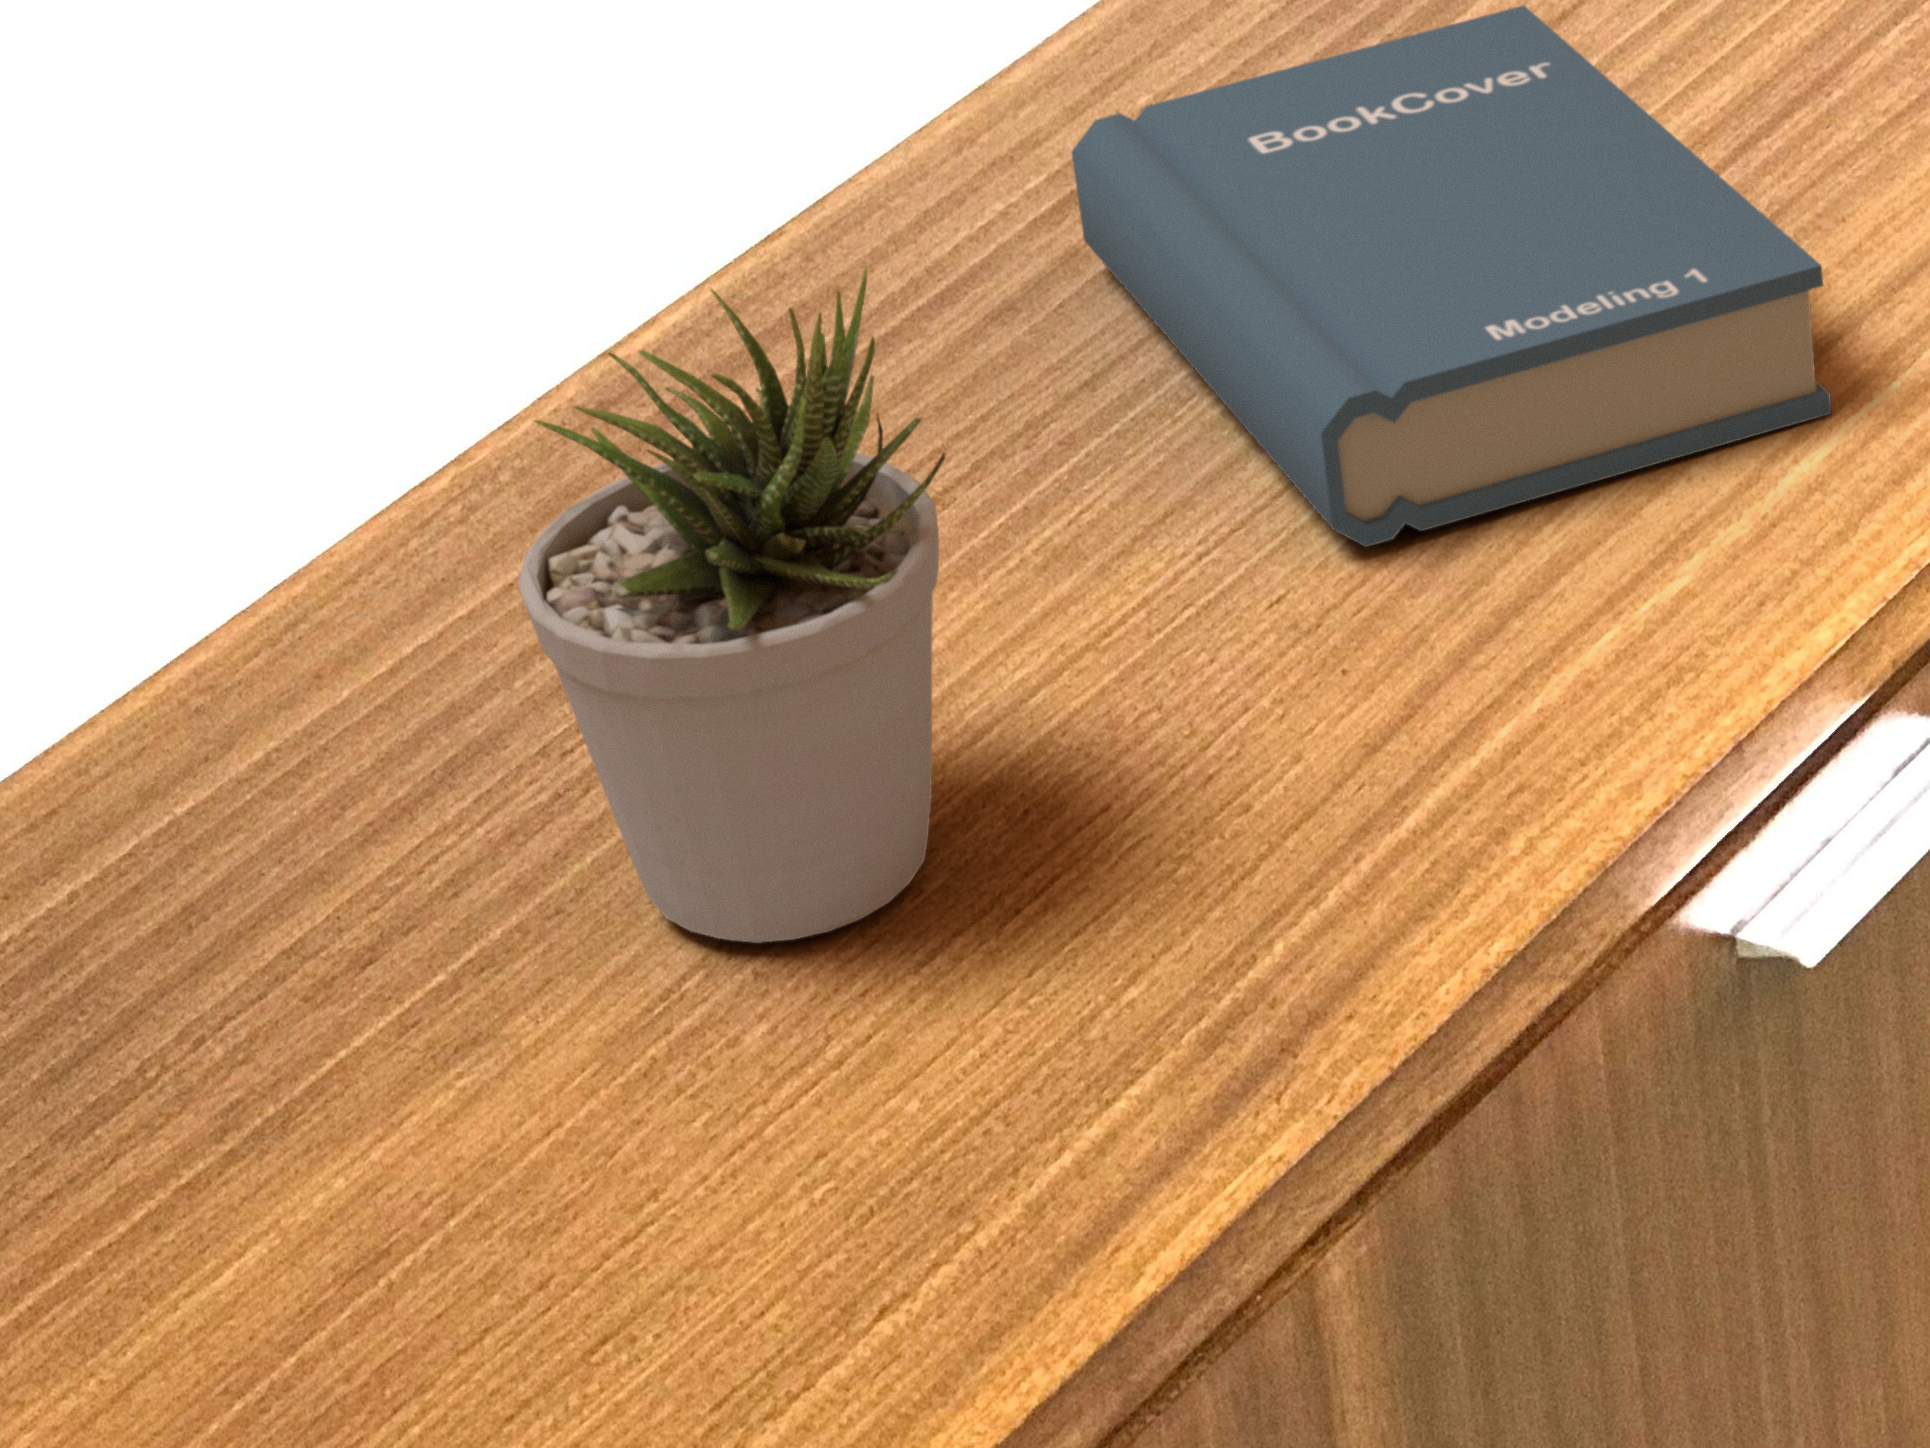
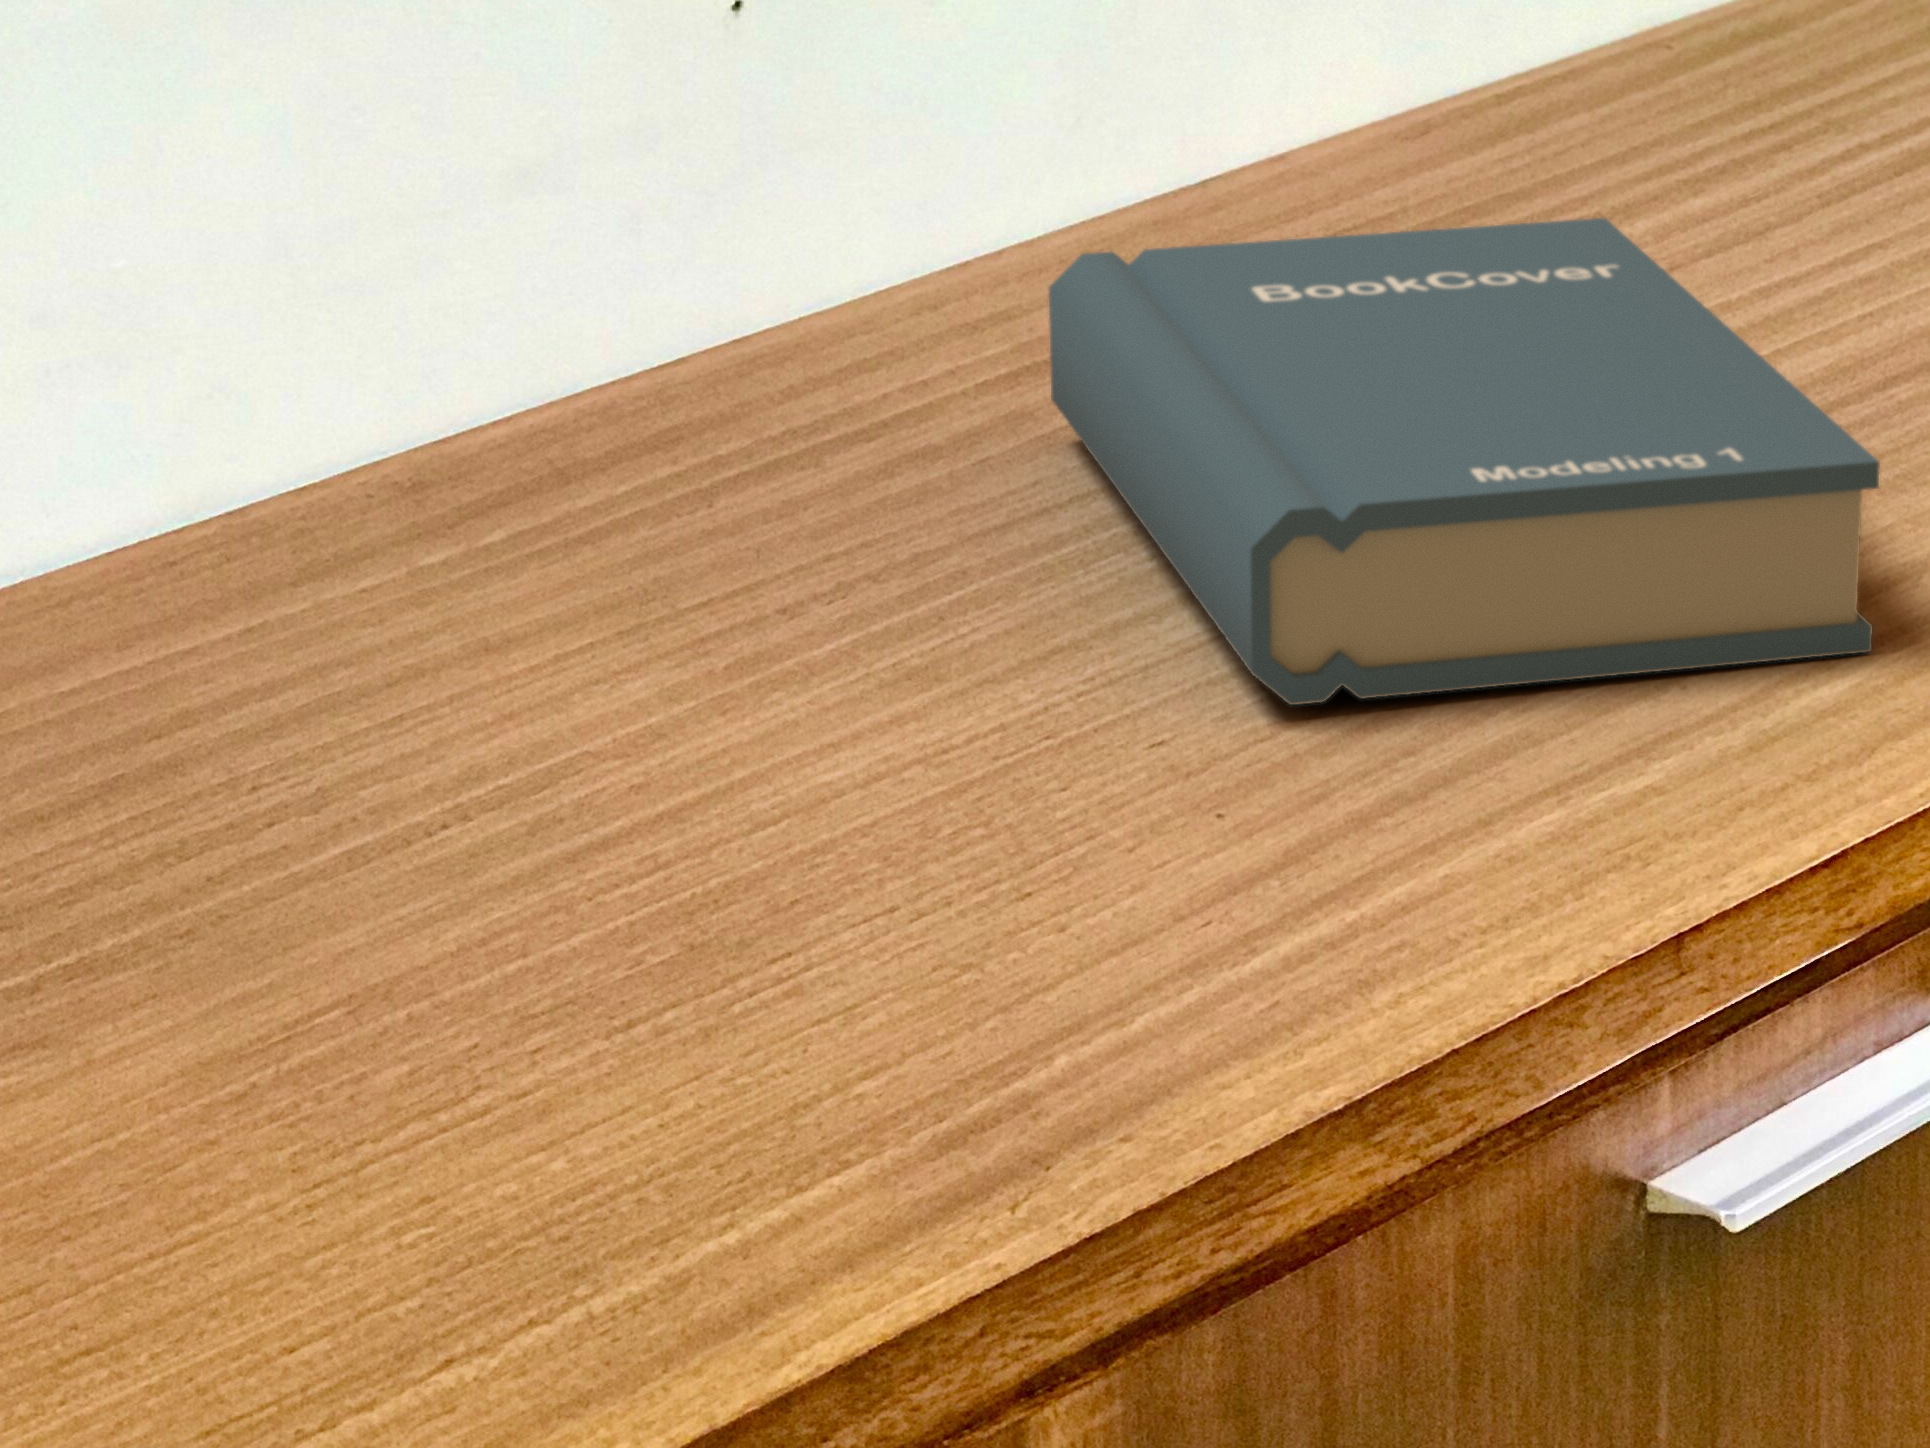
potted plant: present [518,268,946,943] -> none [193,141,744,987]

